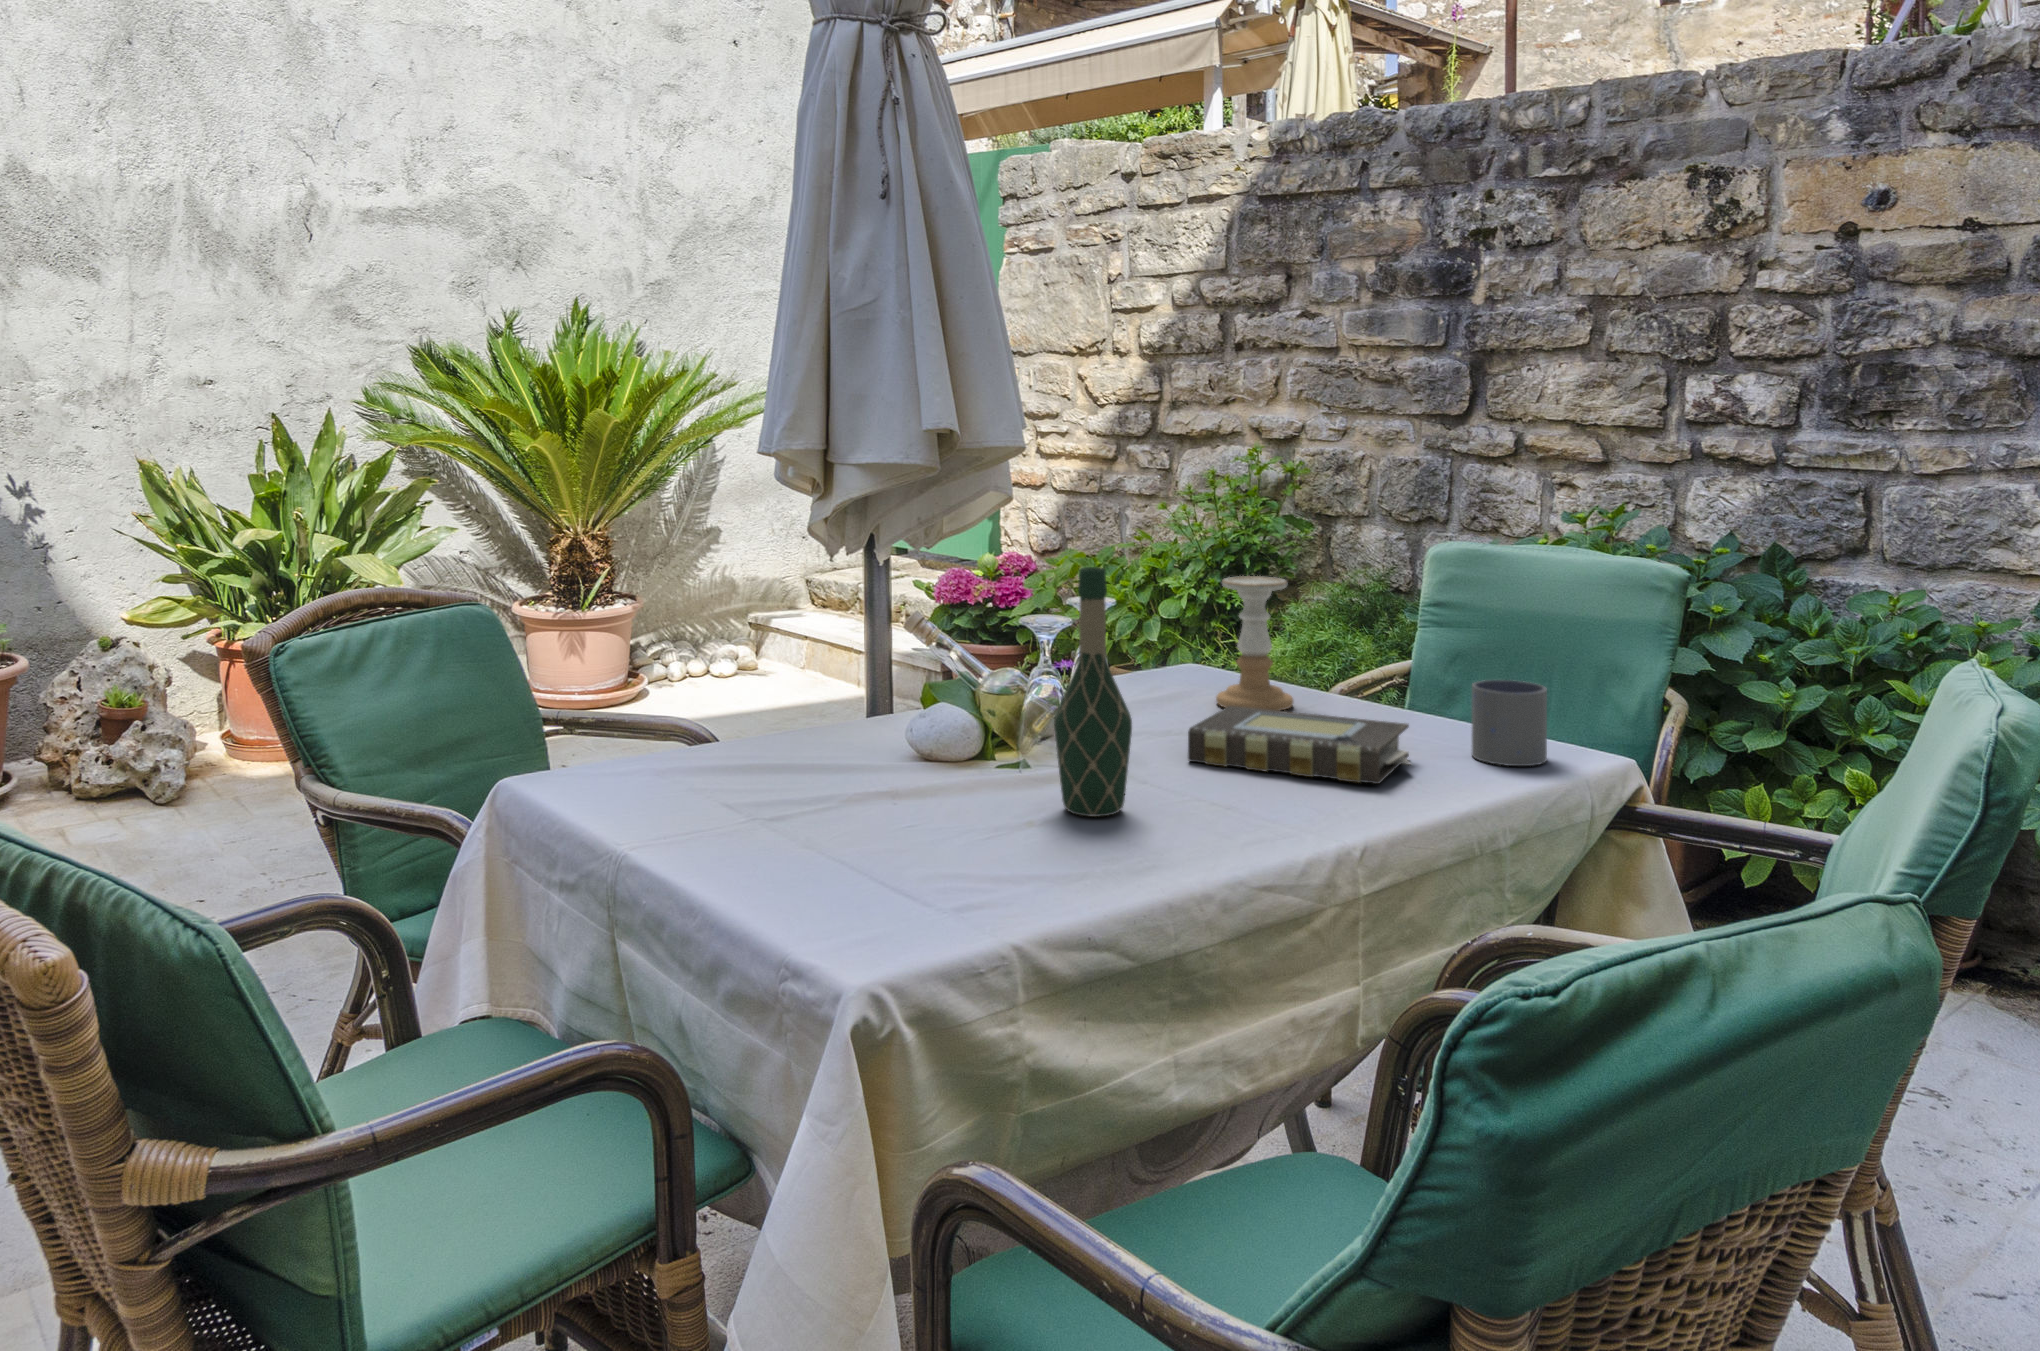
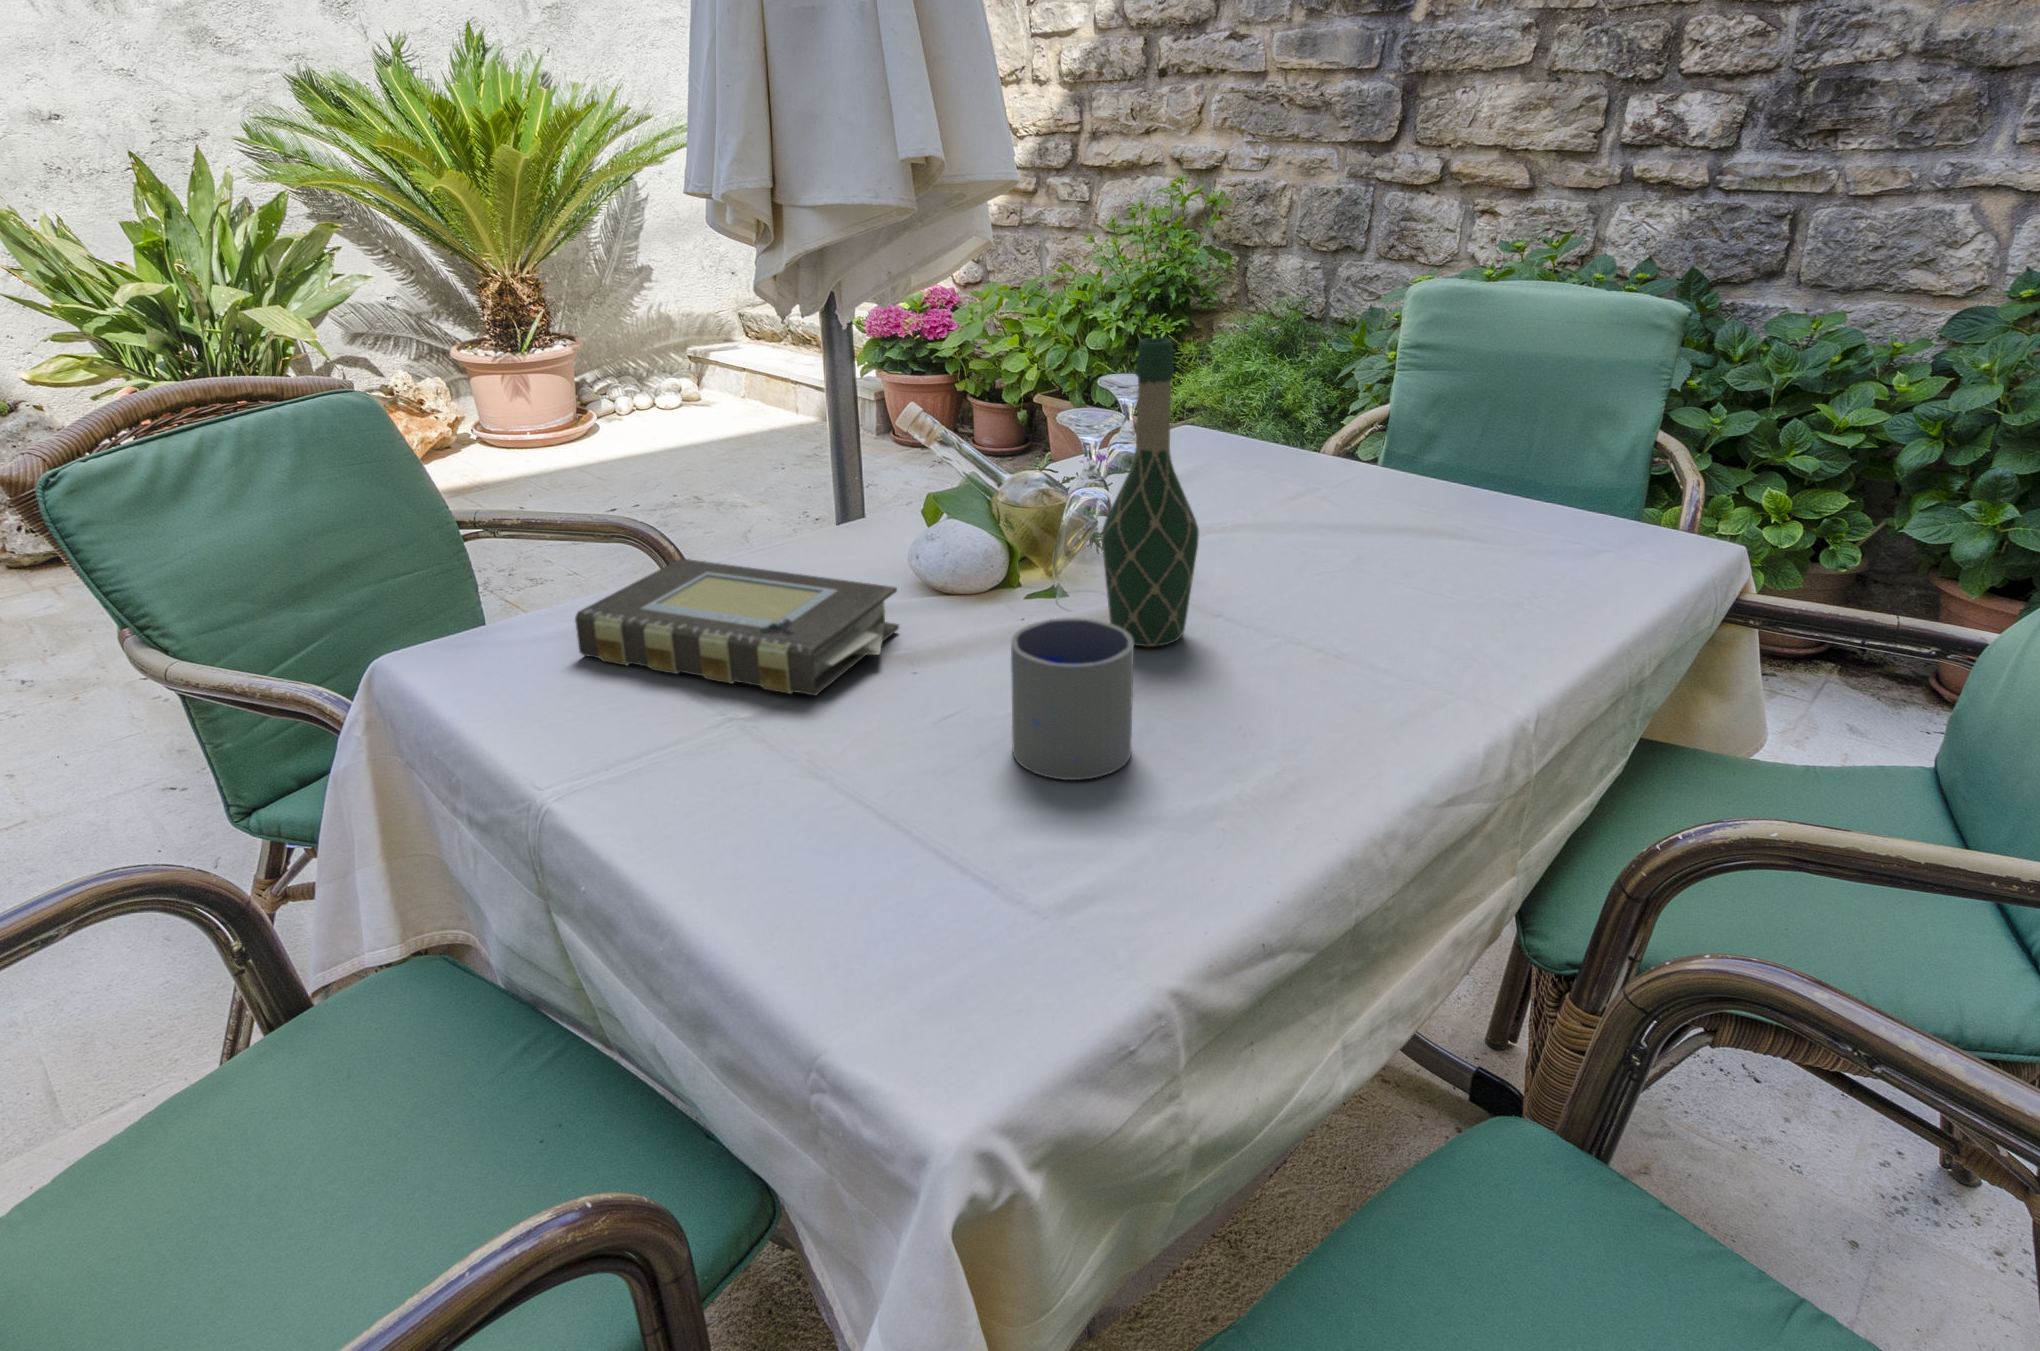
candle holder: present [1216,576,1293,711] -> none [1221,326,1308,477]
cup: present [1472,680,1547,766] -> present [1011,618,1134,780]
book: present [1188,706,1410,784] -> present [575,559,899,695]

